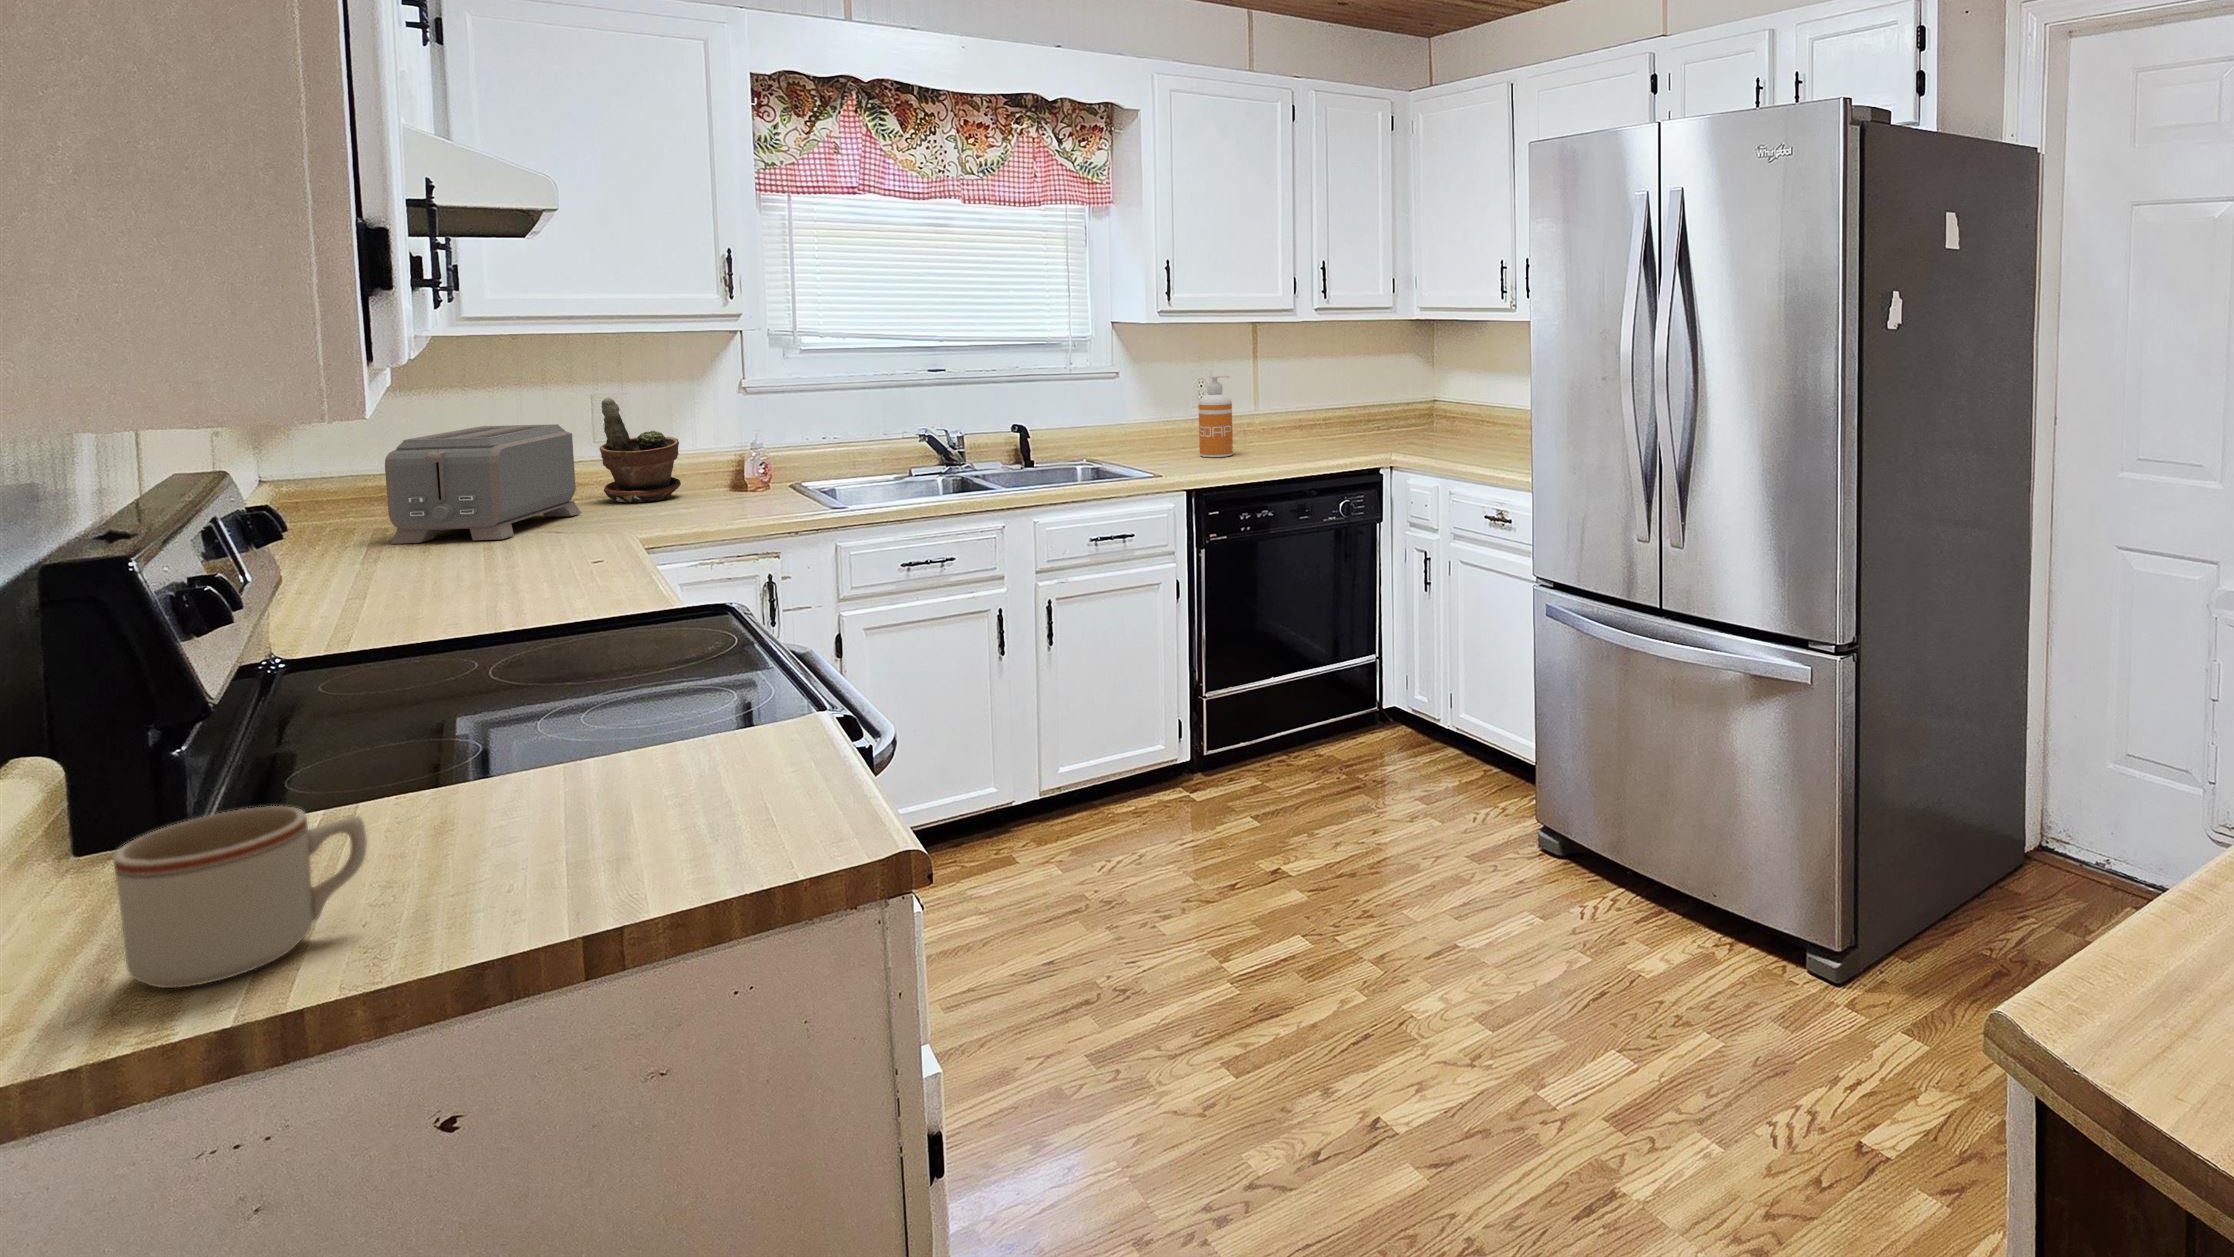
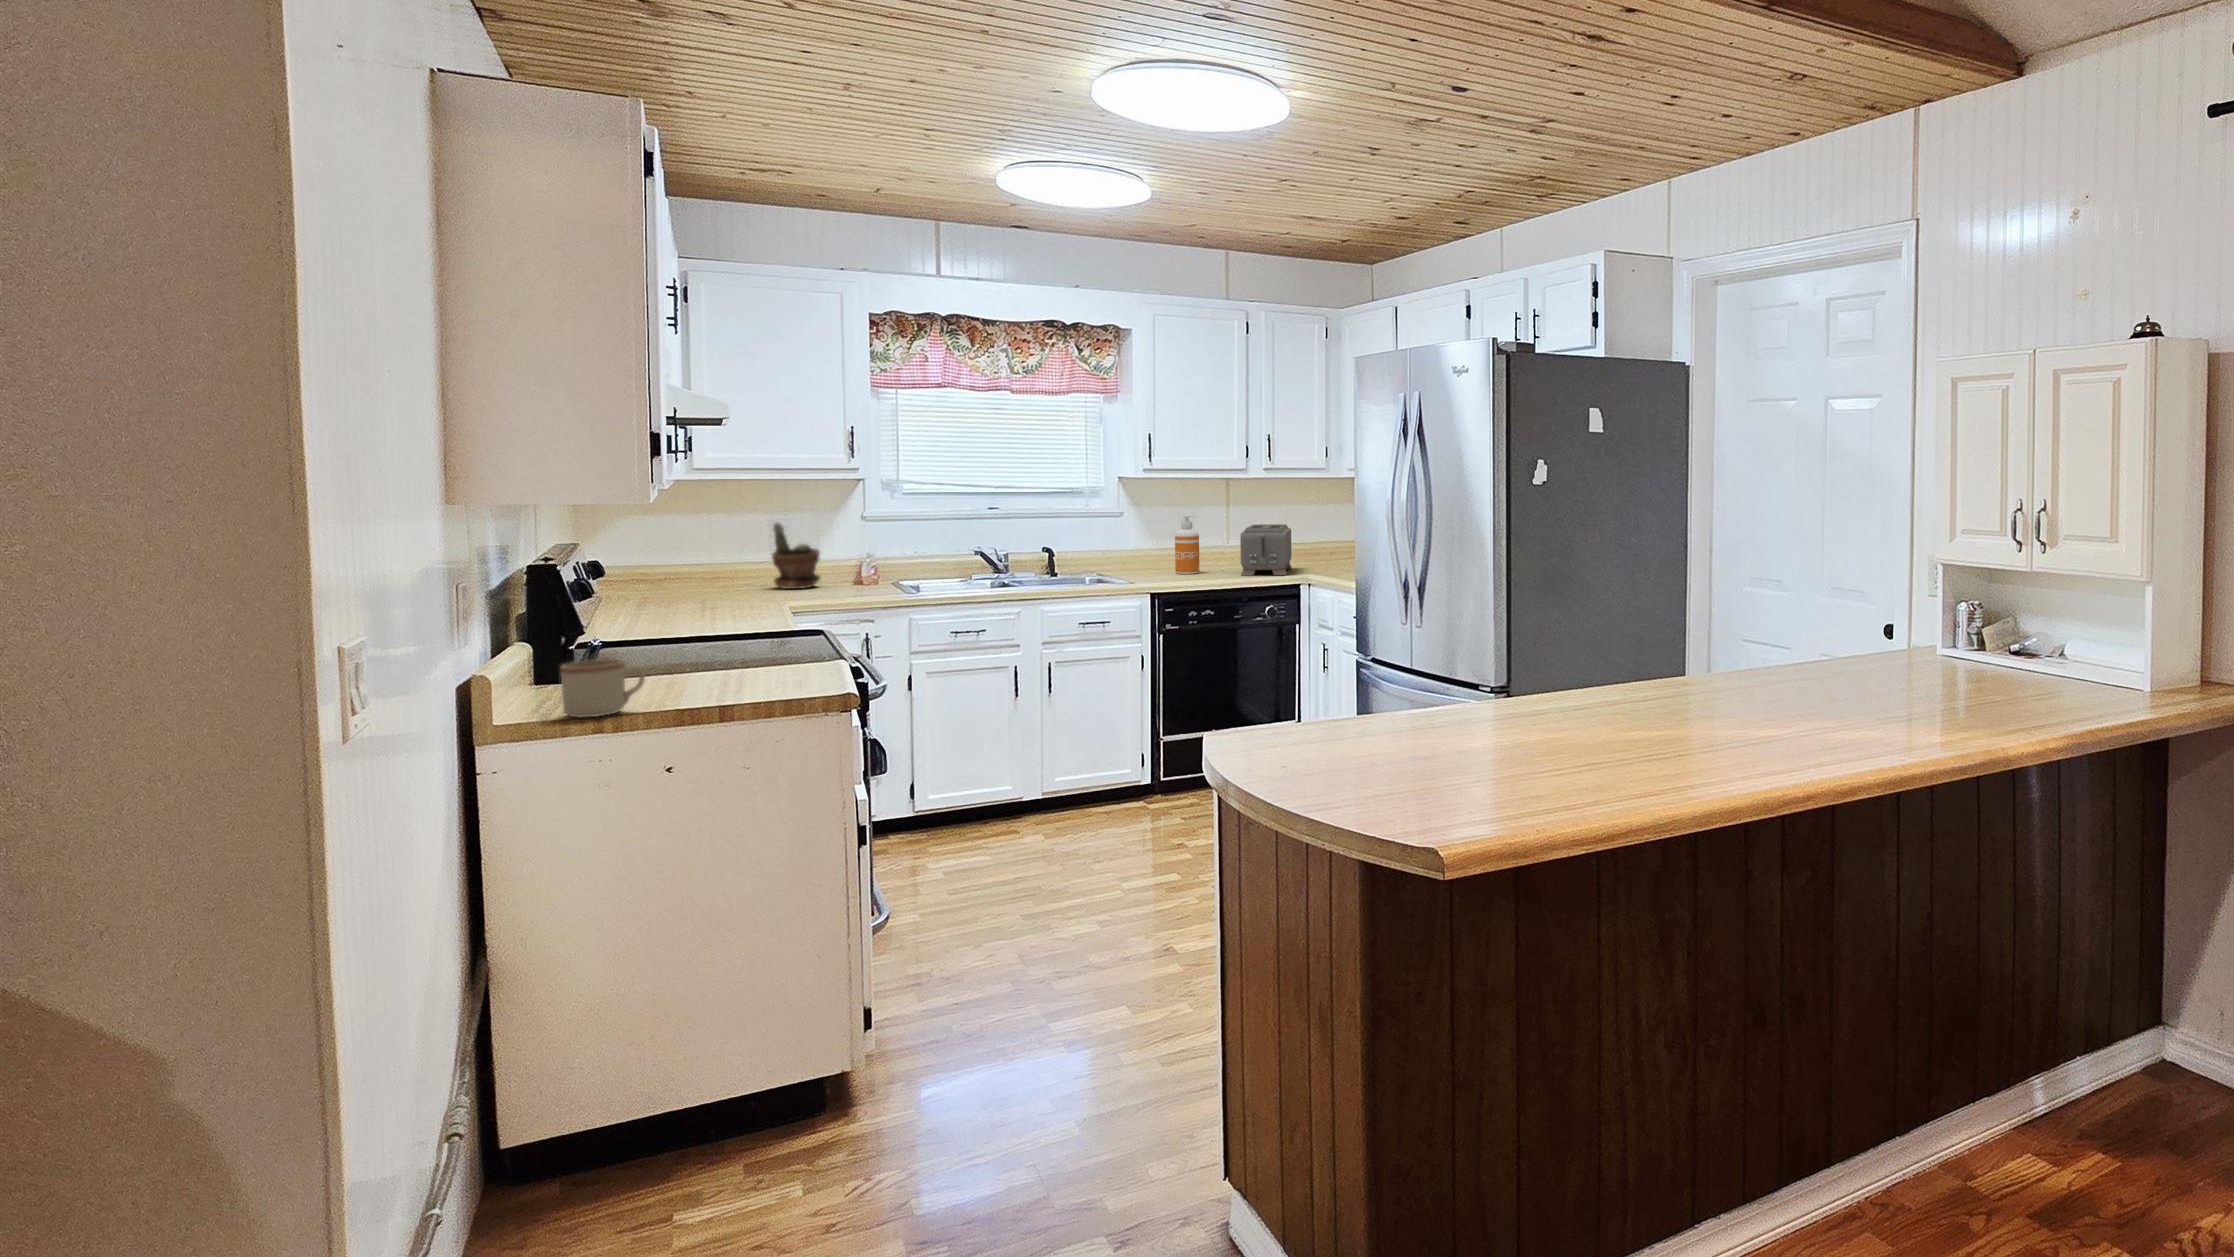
toaster: present [385,424,581,544] -> present [1240,524,1292,575]

